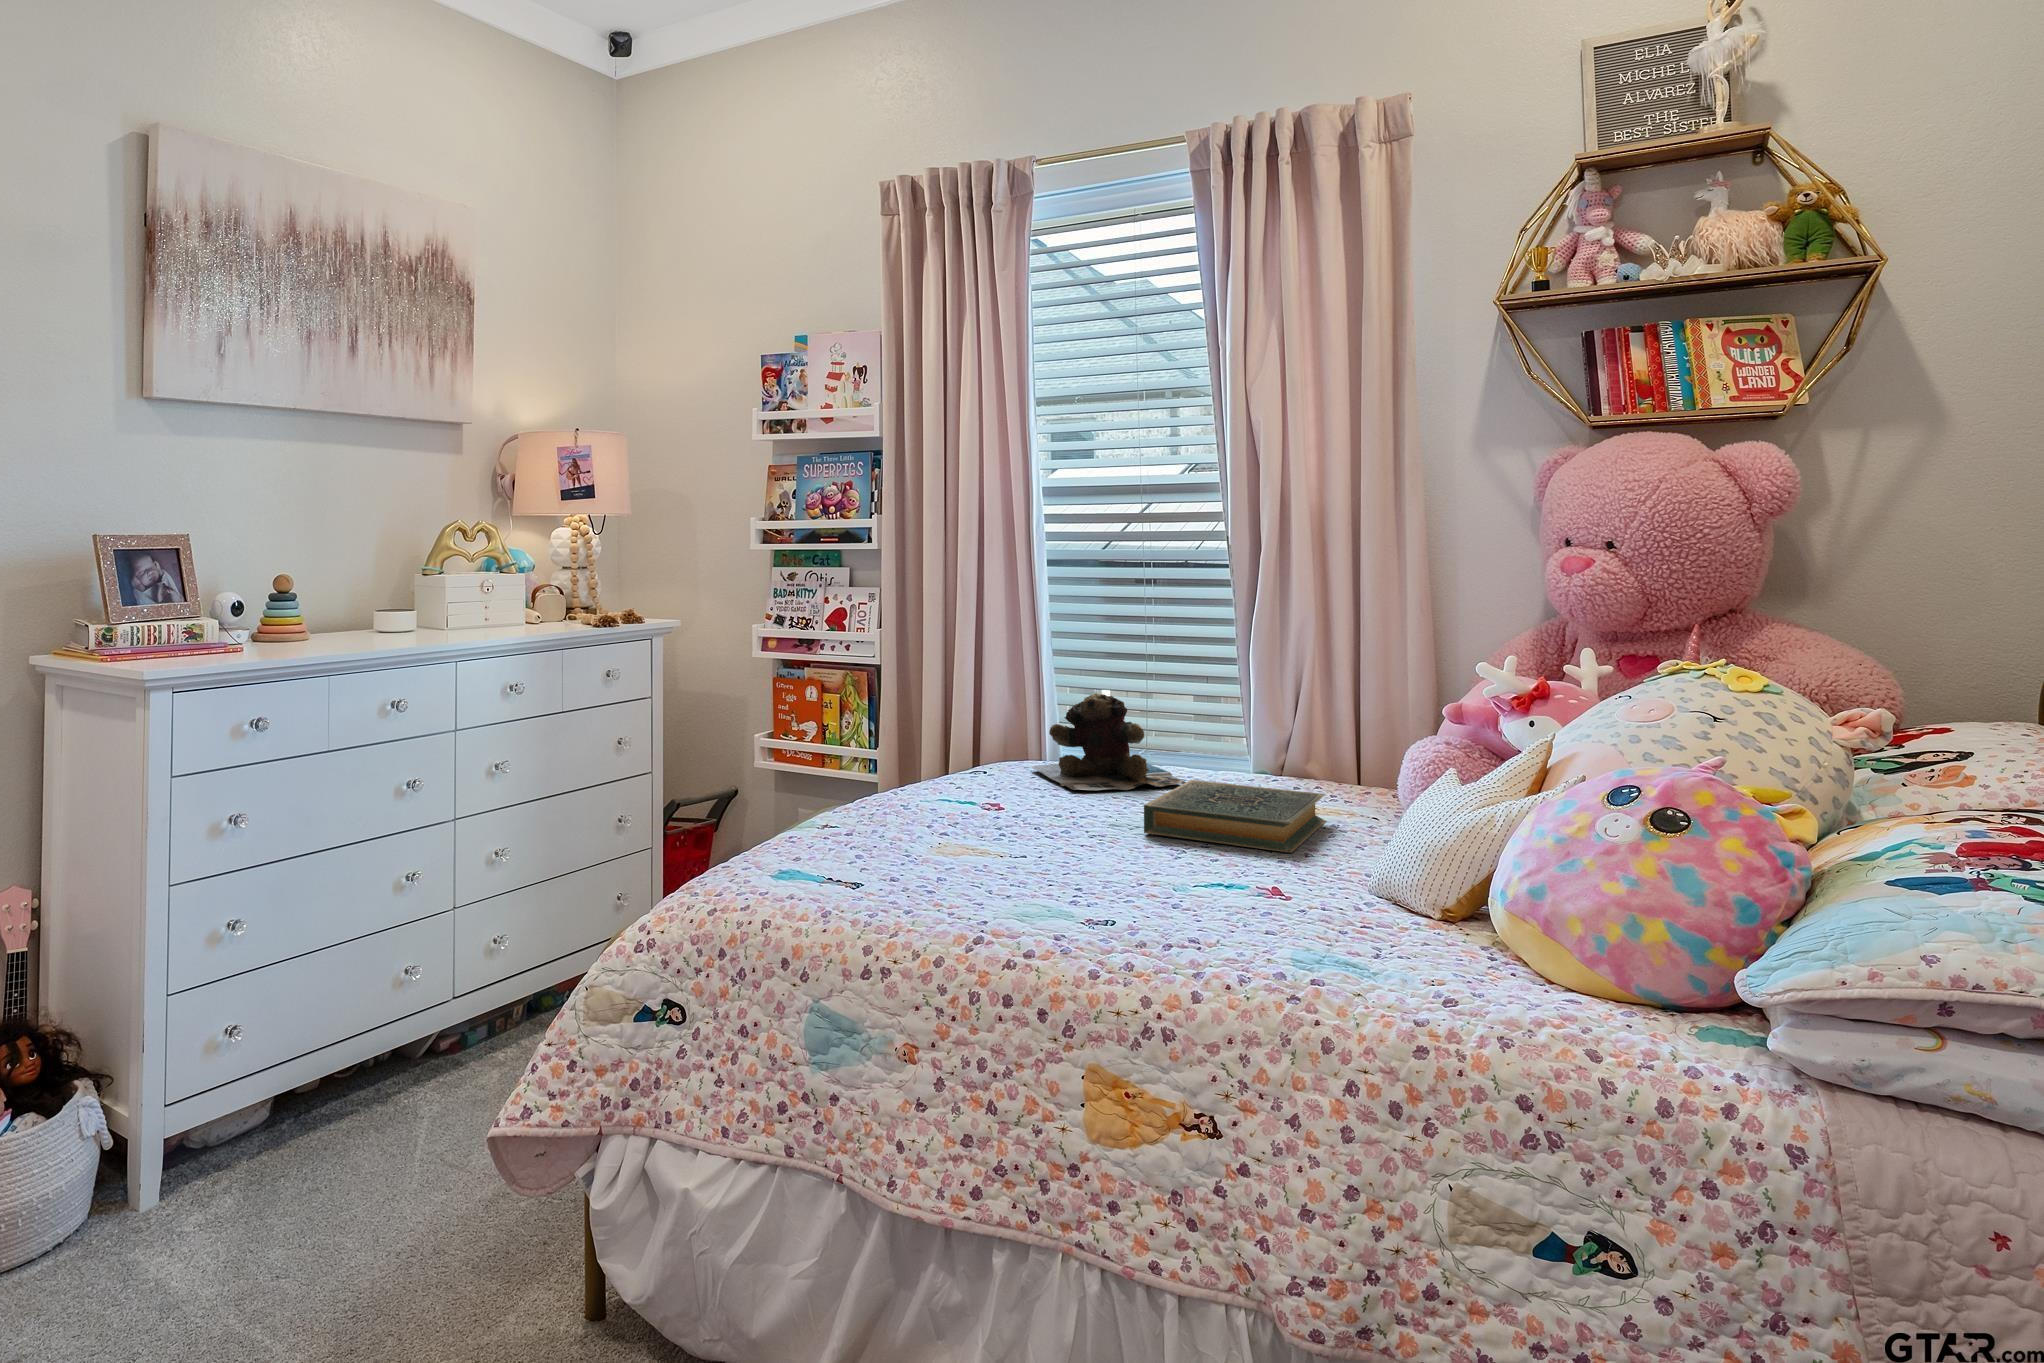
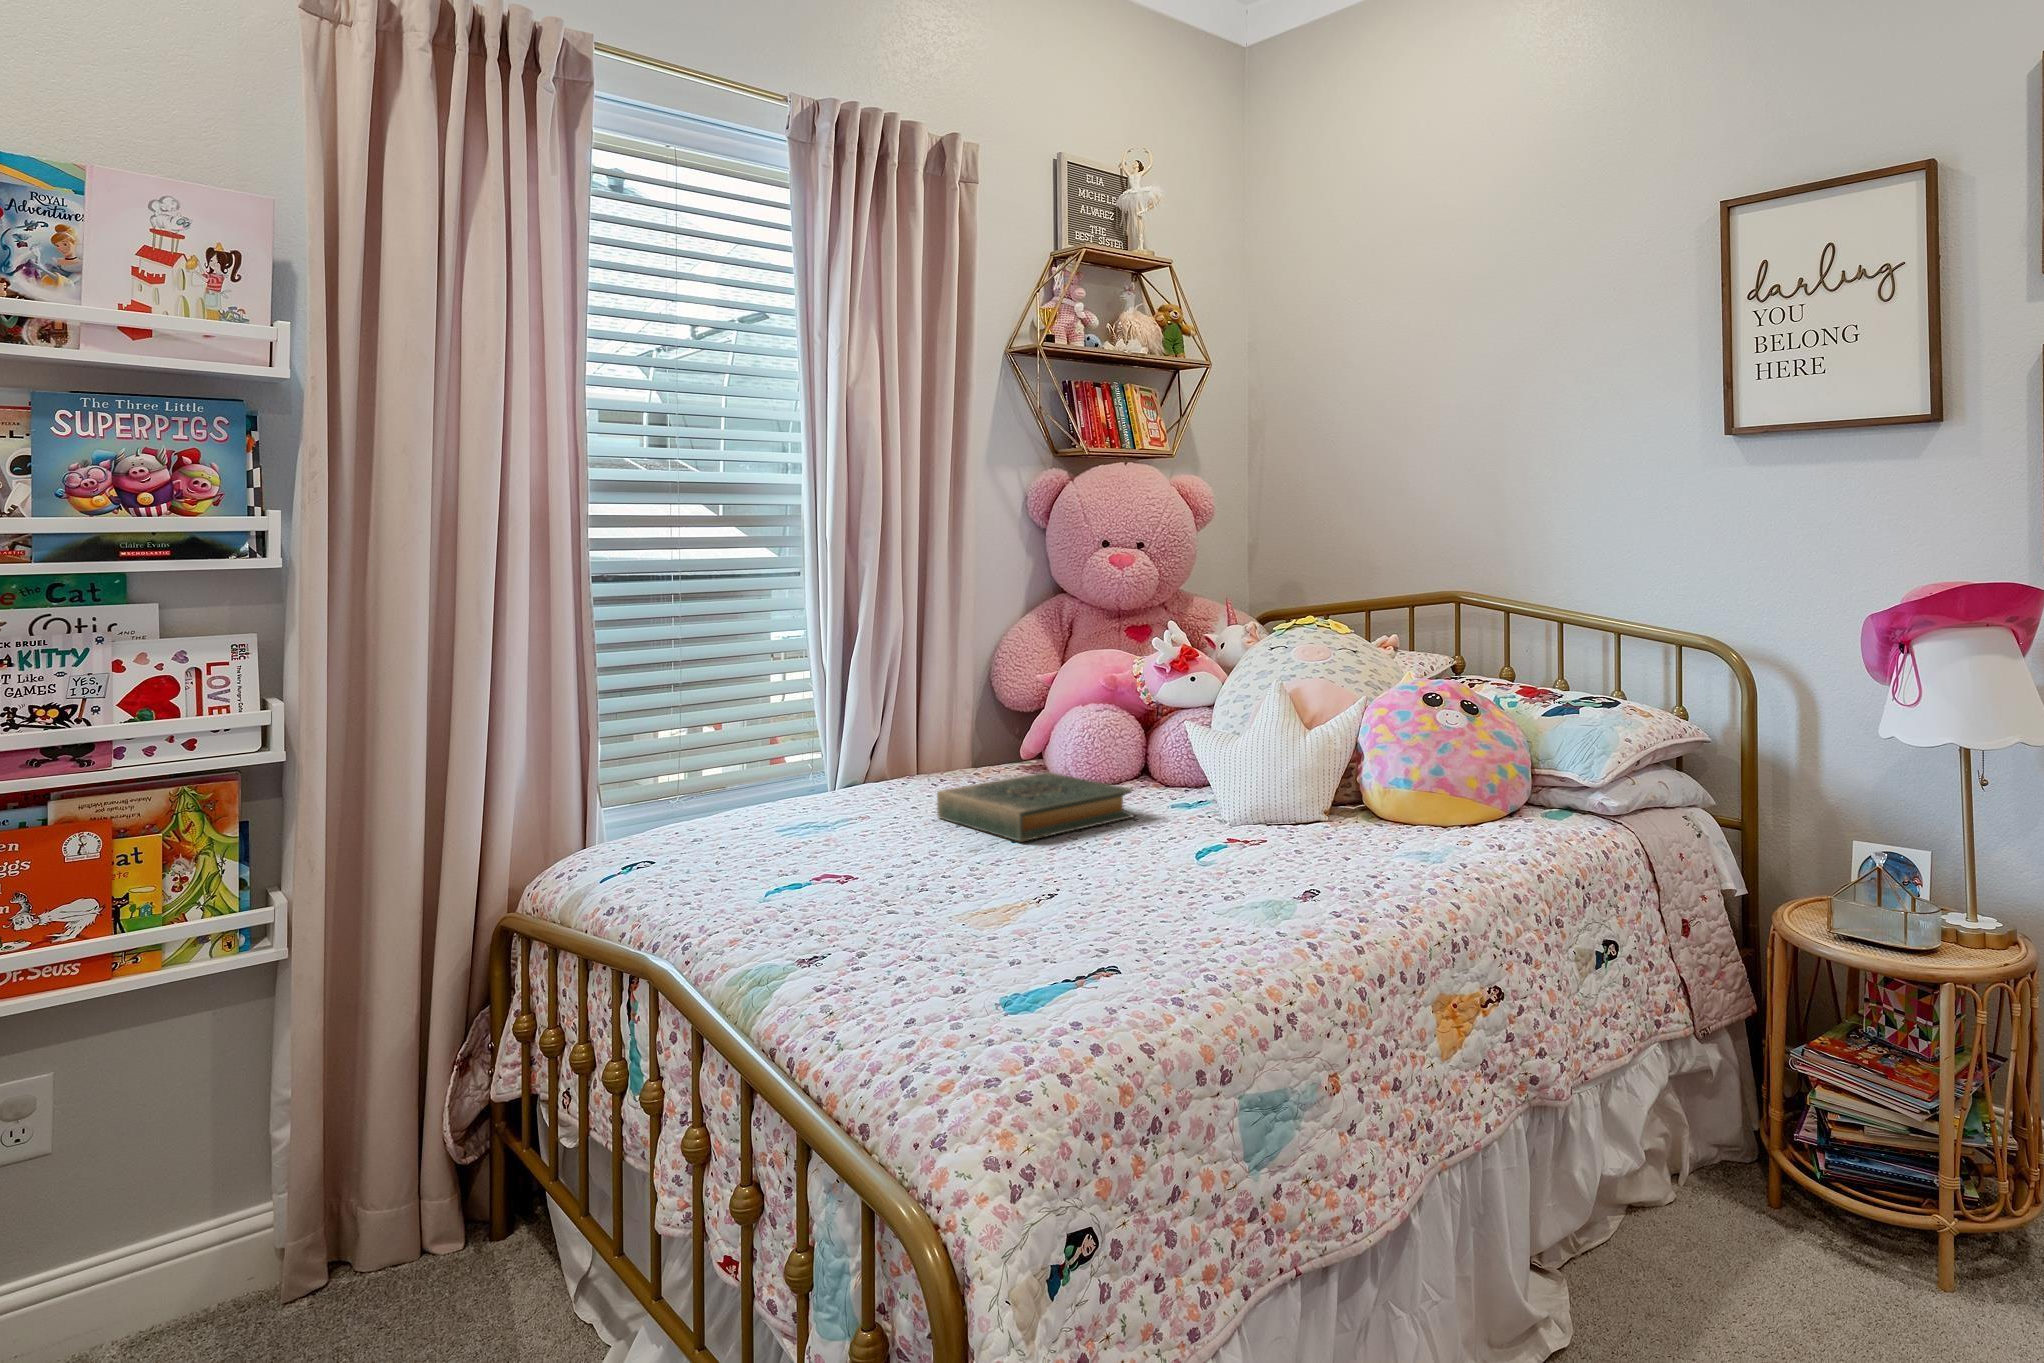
teddy bear: present [1031,693,1186,791] -> none [674,728,868,843]

